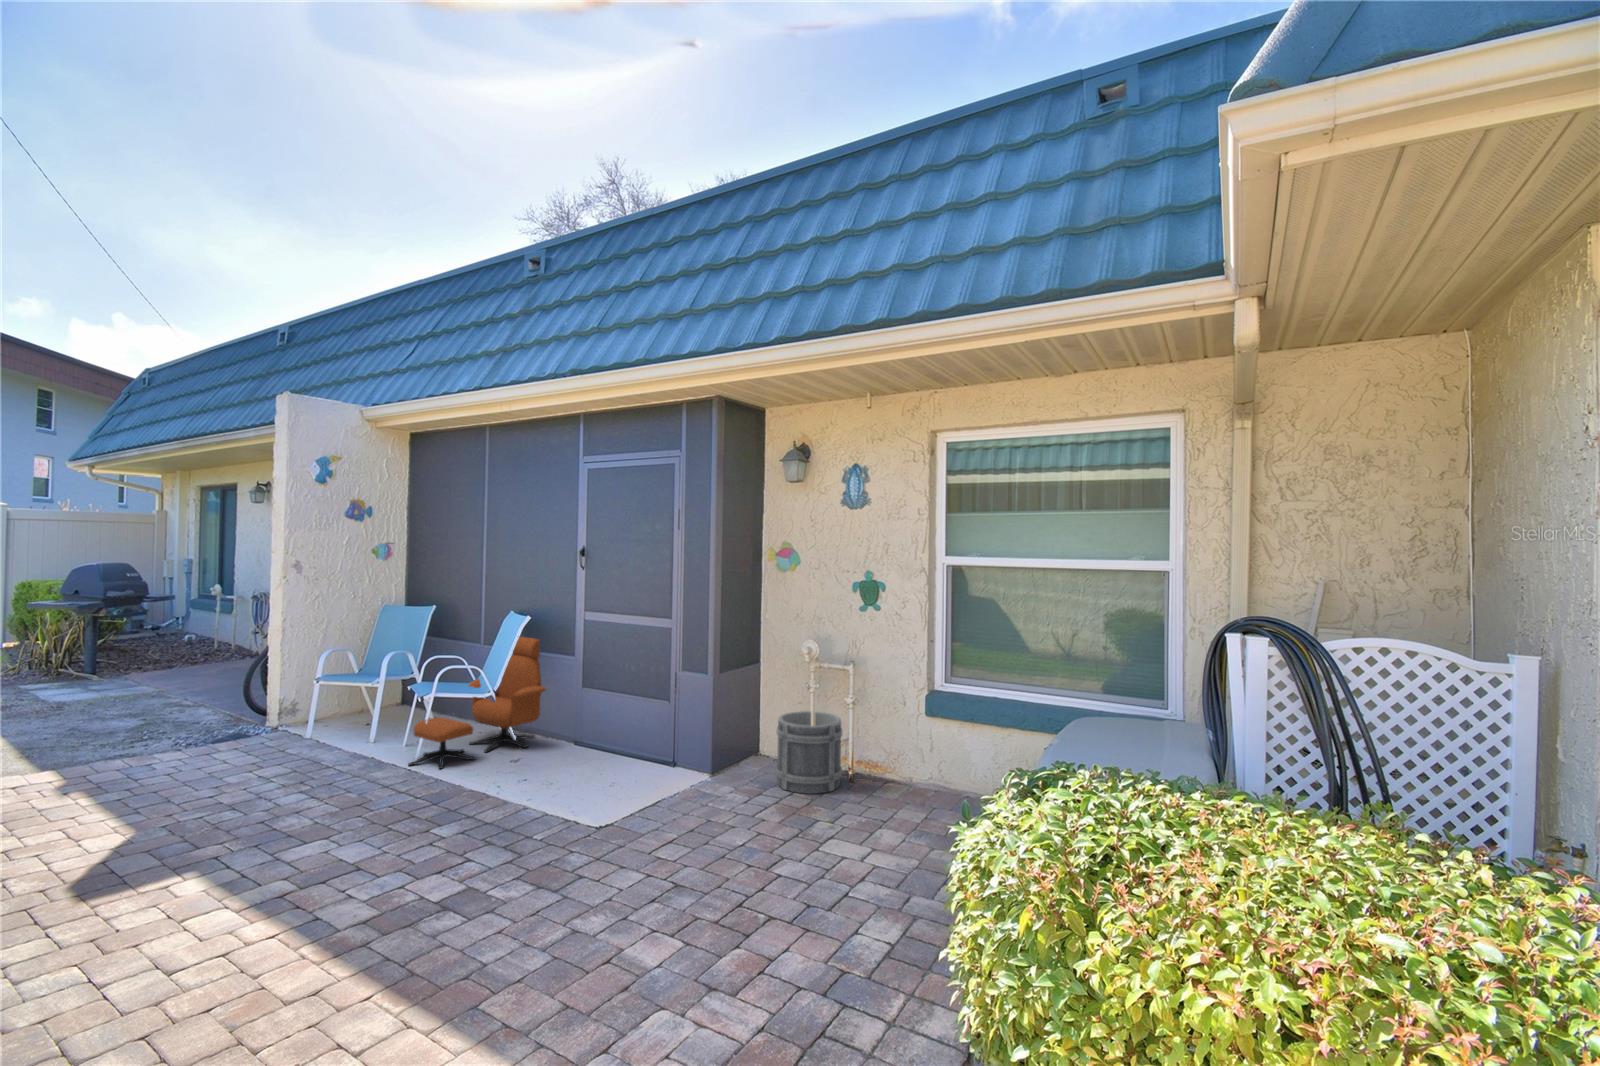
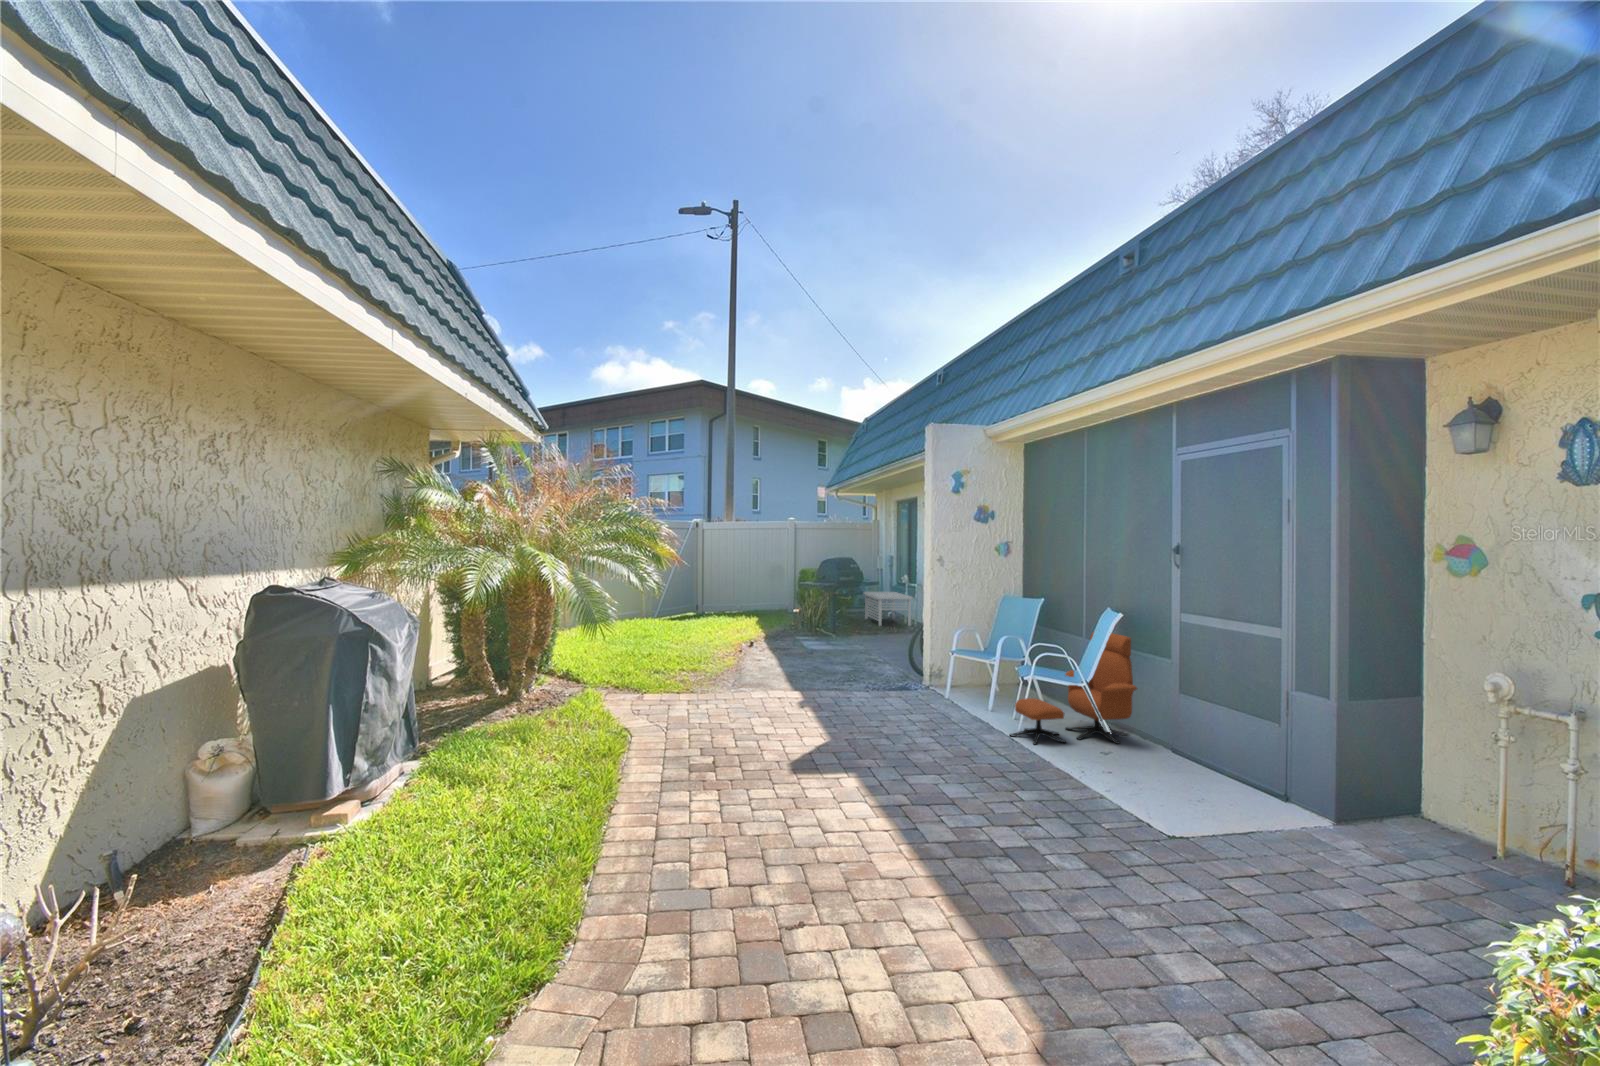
storage bench: none [141,605,231,654] -> present [864,592,913,626]
bucket: present [776,711,842,794] -> none [1433,767,1562,893]

